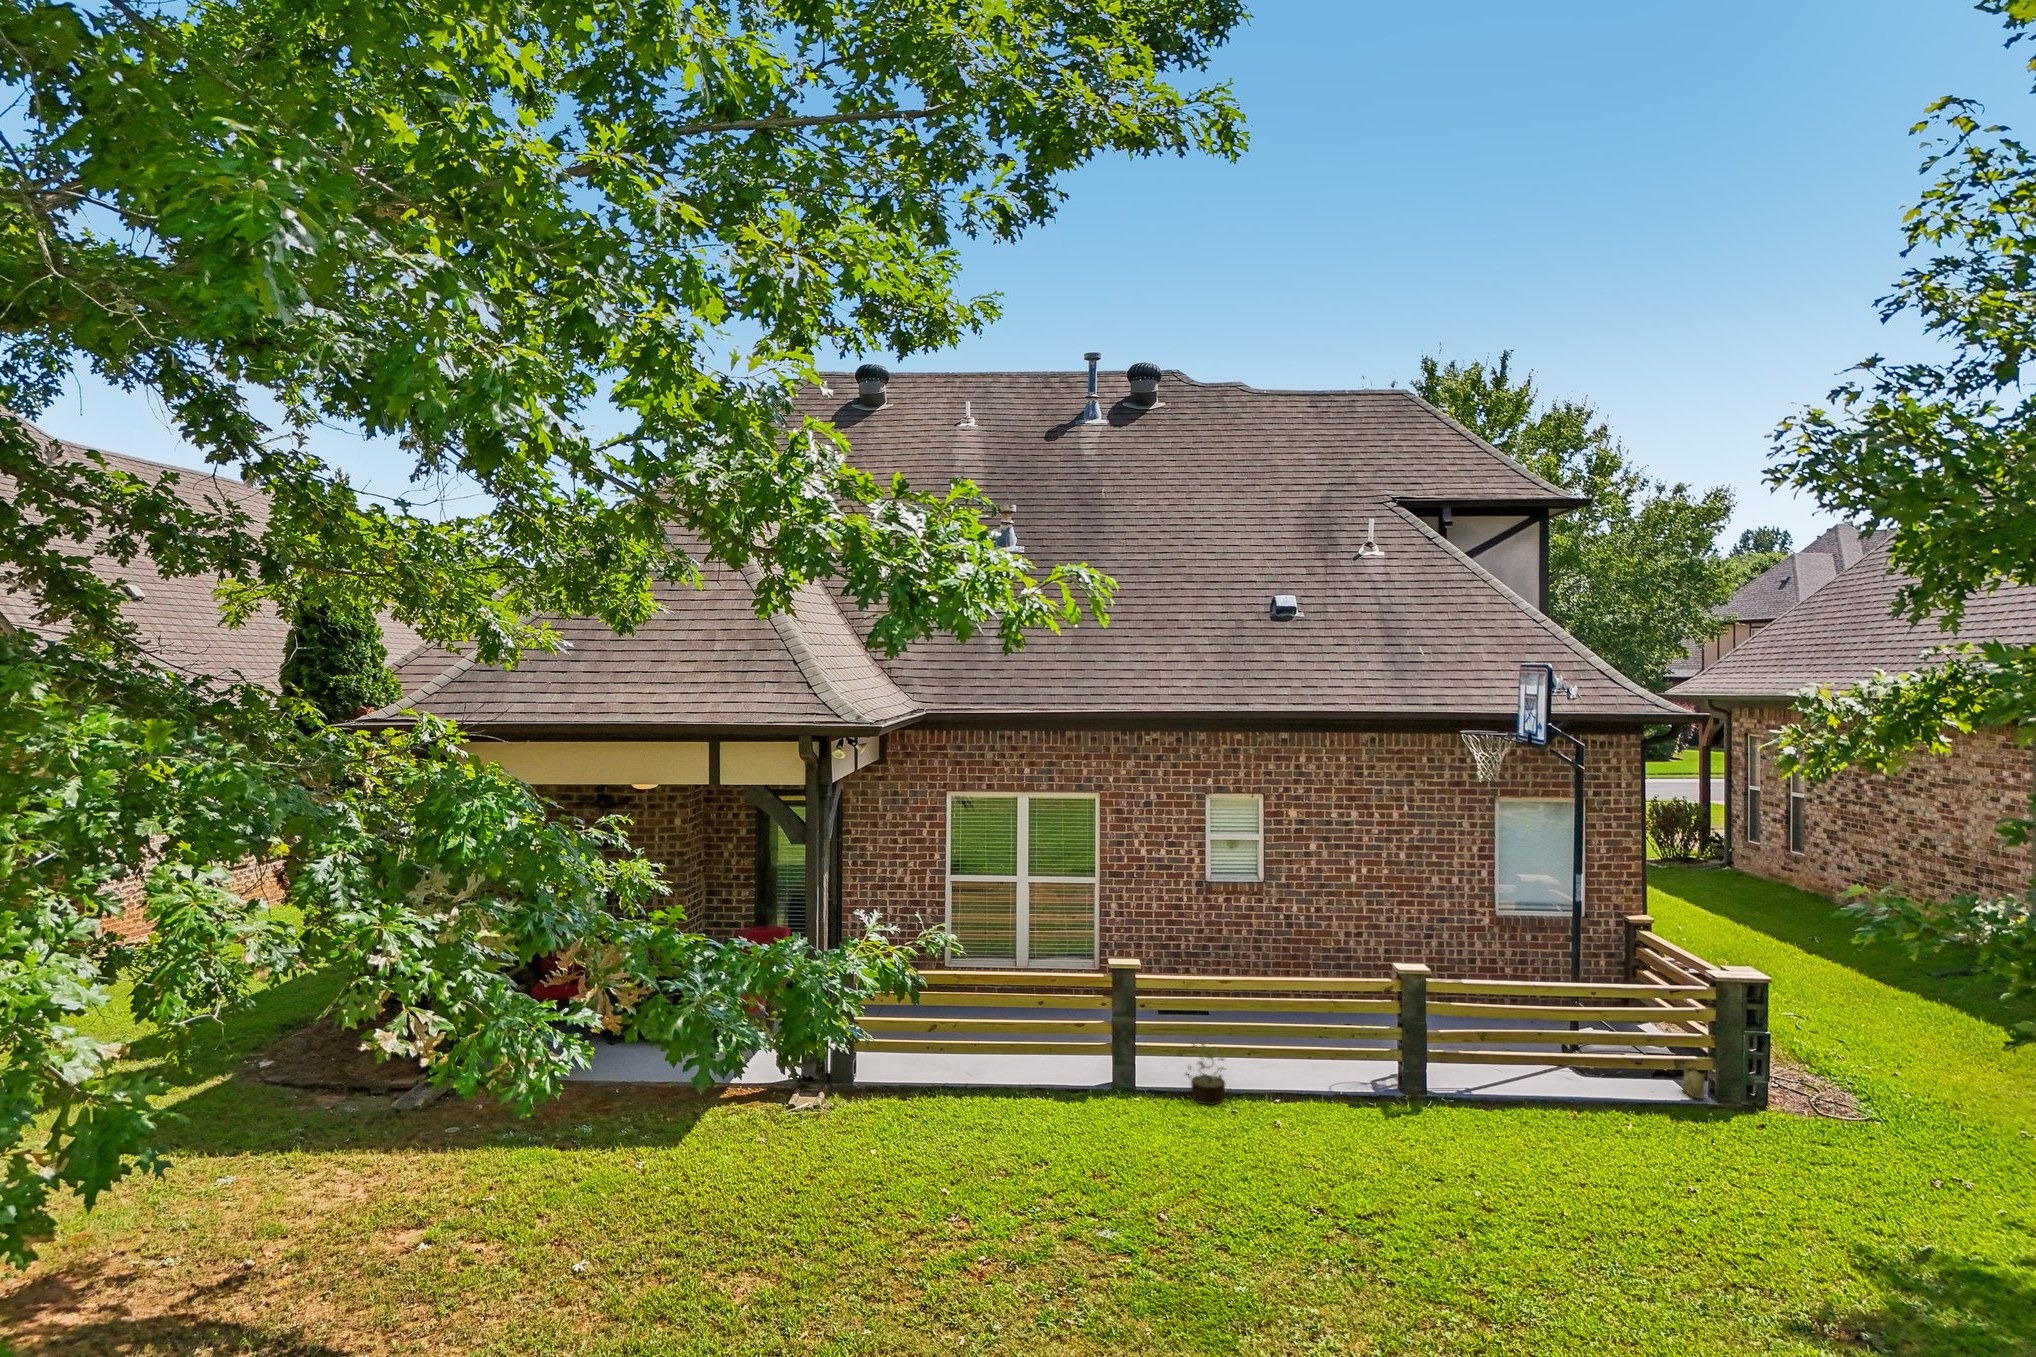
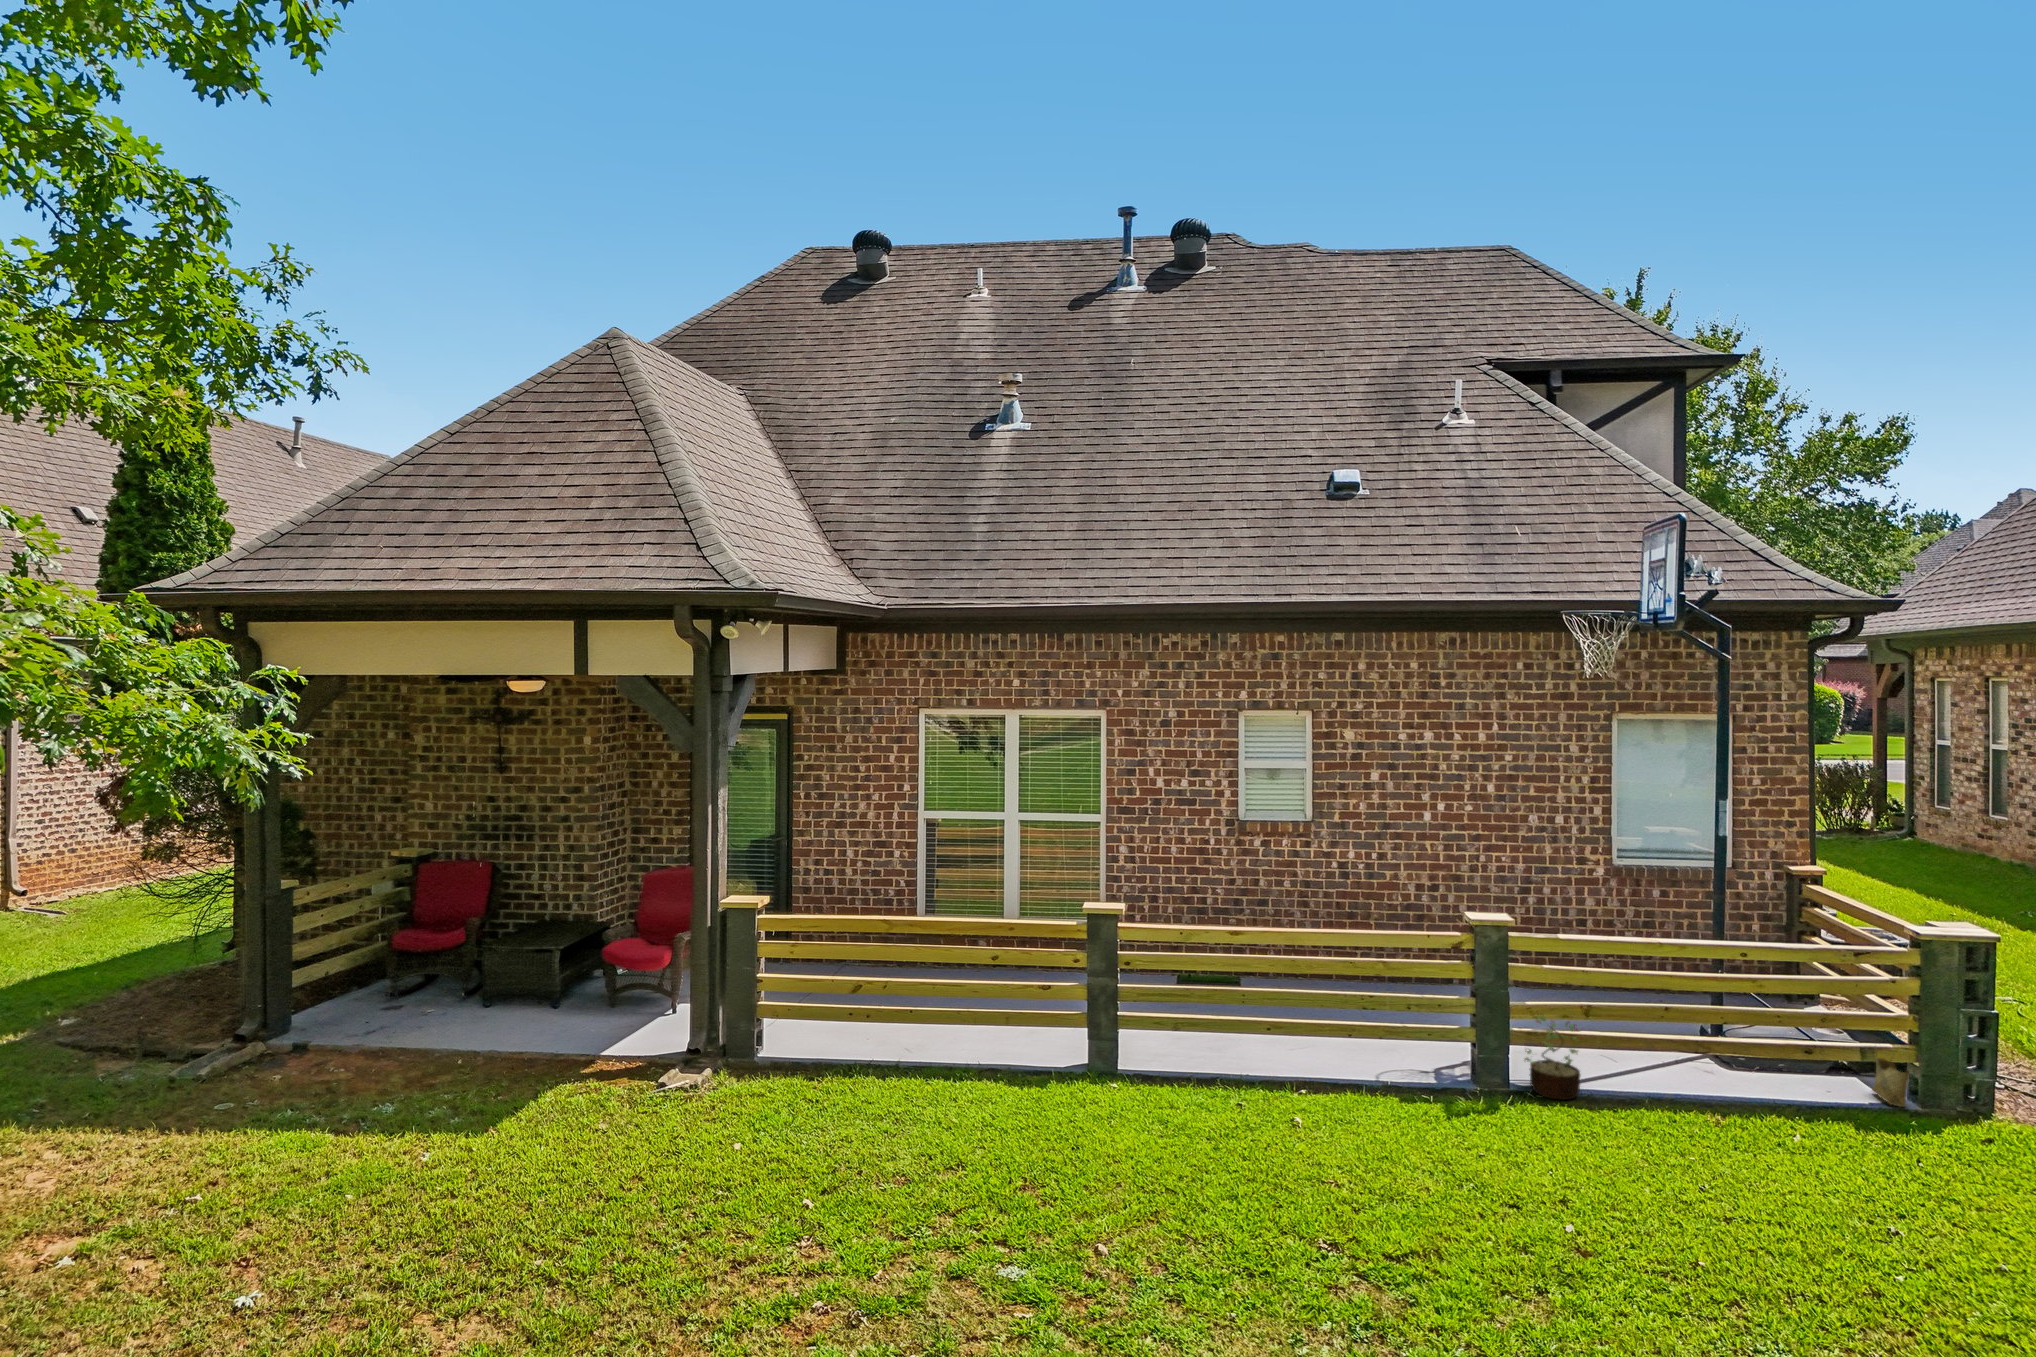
decorative plant: present [1186,1039,1226,1105] -> present [1525,1016,1581,1100]

